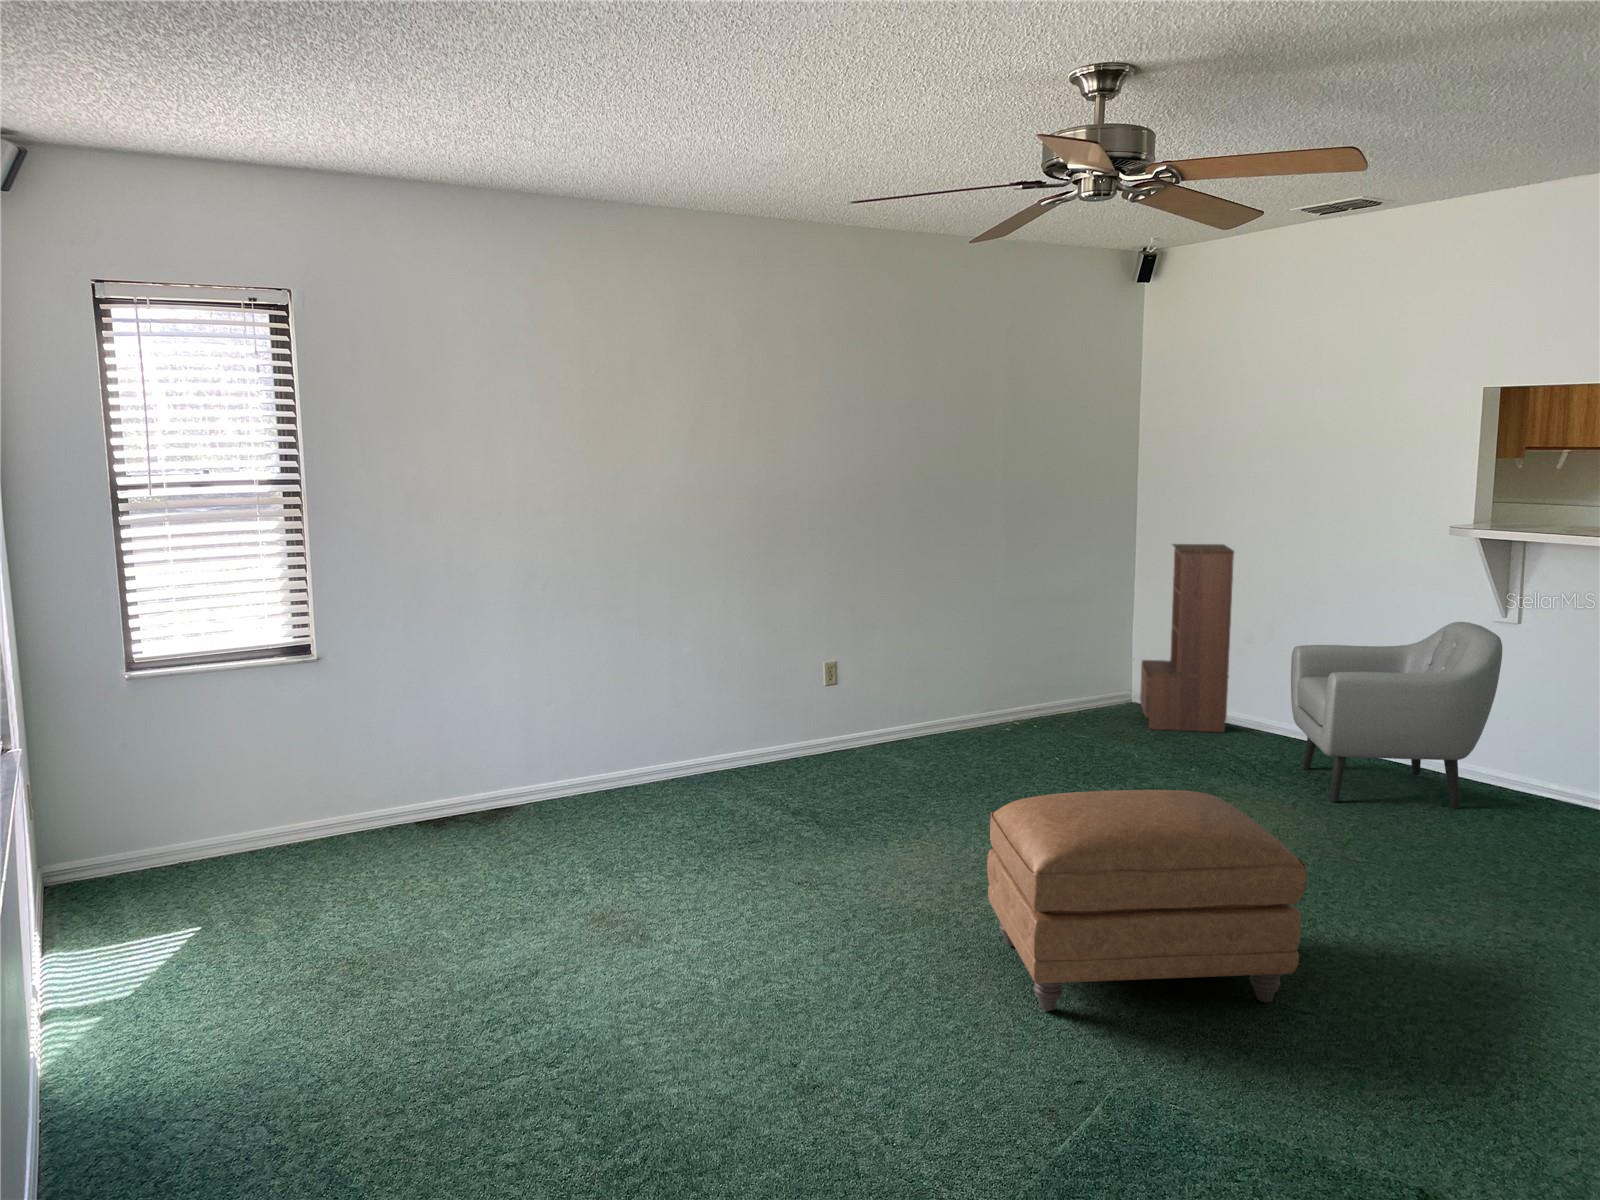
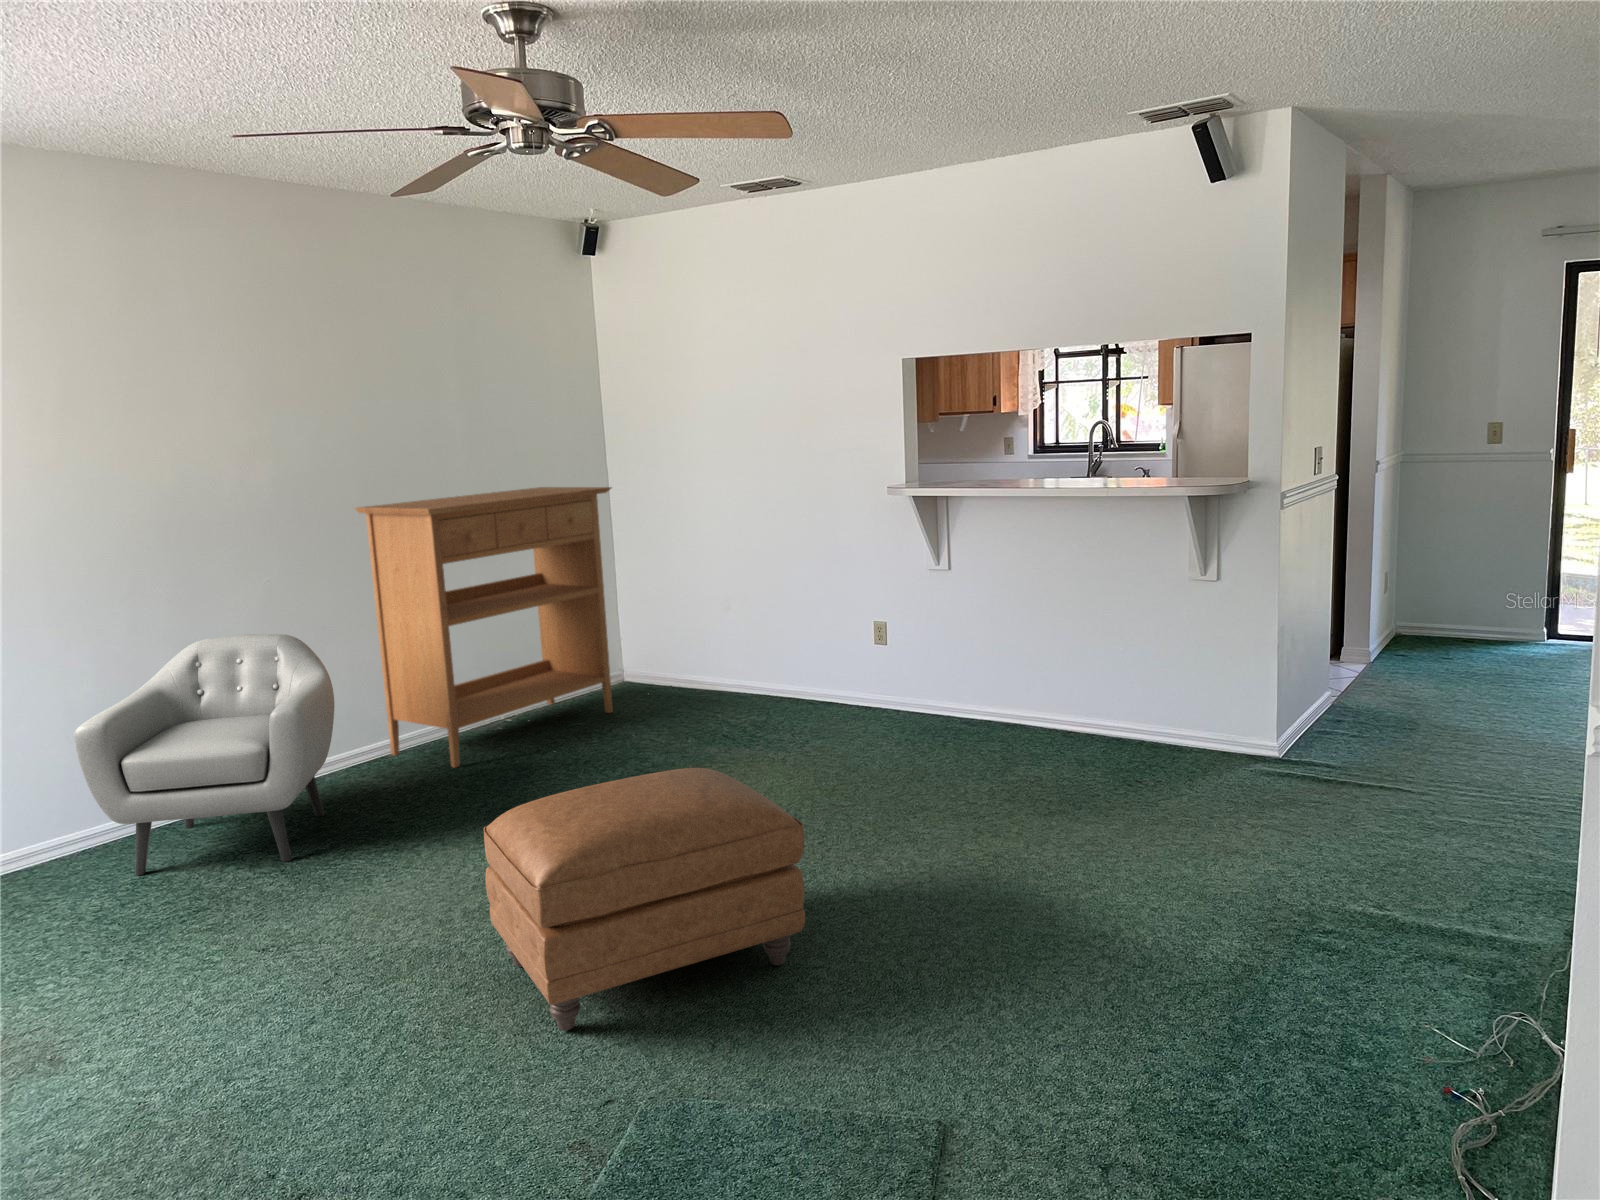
console table: none [904,505,1143,759] -> present [355,487,613,768]
bookshelf: present [1140,544,1234,732] -> none [626,517,712,707]
armchair: present [1291,622,1502,808] -> present [74,634,334,876]

